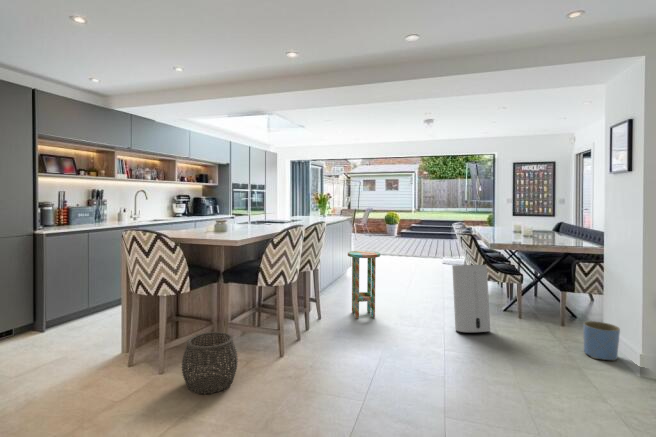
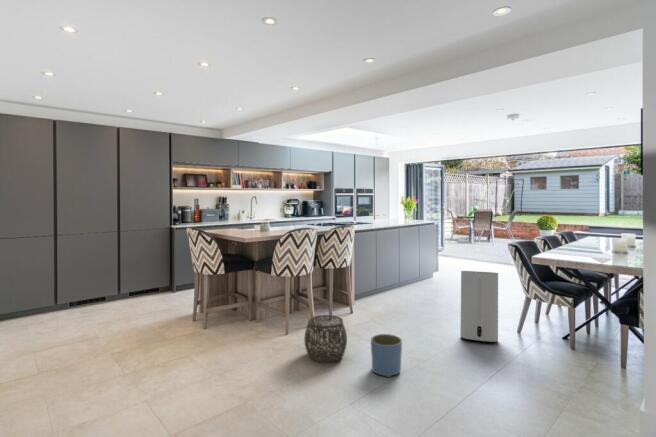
side table: present [348,251,380,318] -> none [378,252,408,314]
planter: present [583,321,620,361] -> present [371,334,402,377]
woven basket: present [182,332,238,394] -> present [304,315,347,363]

